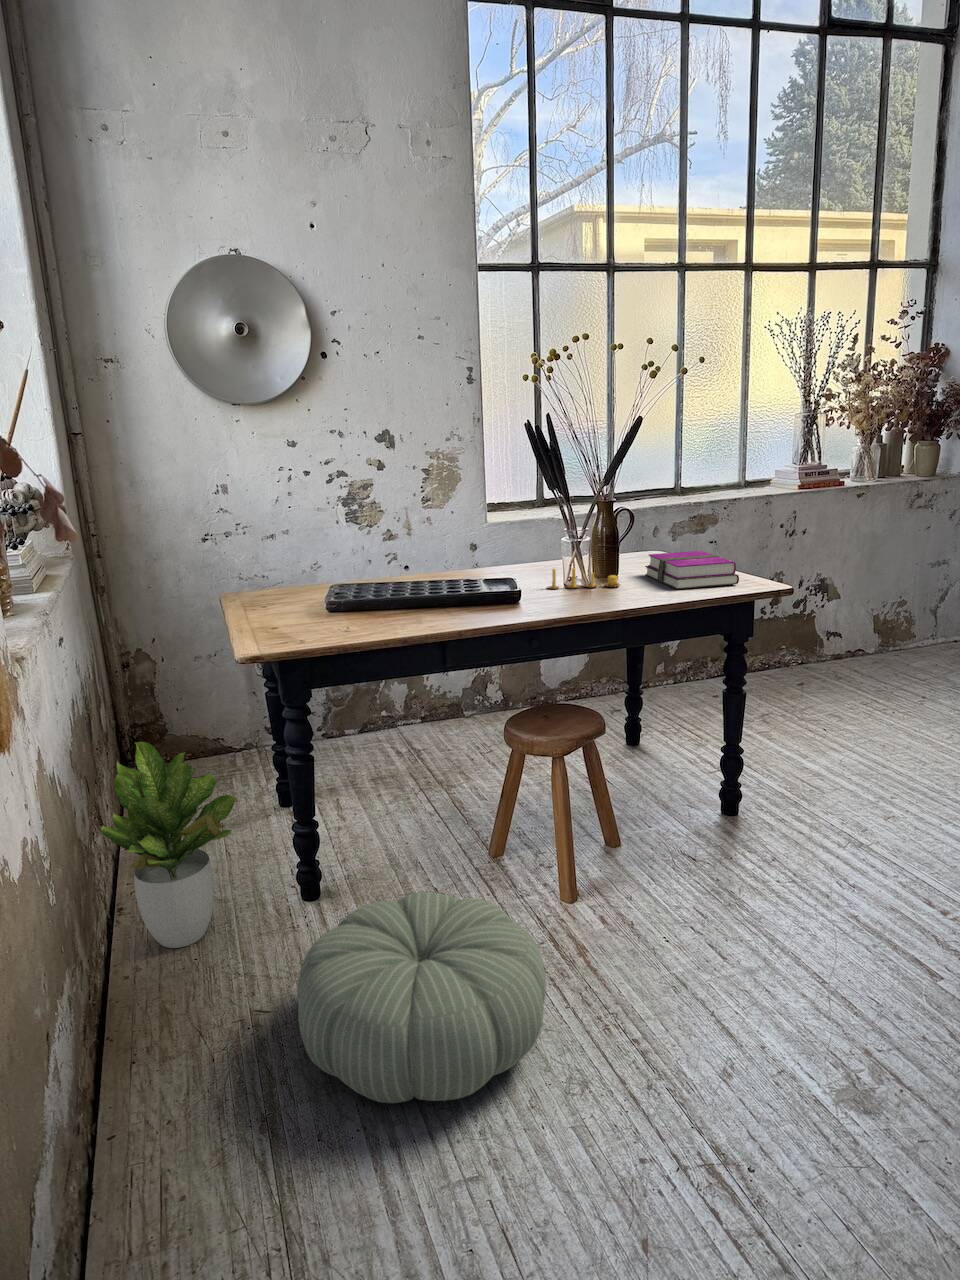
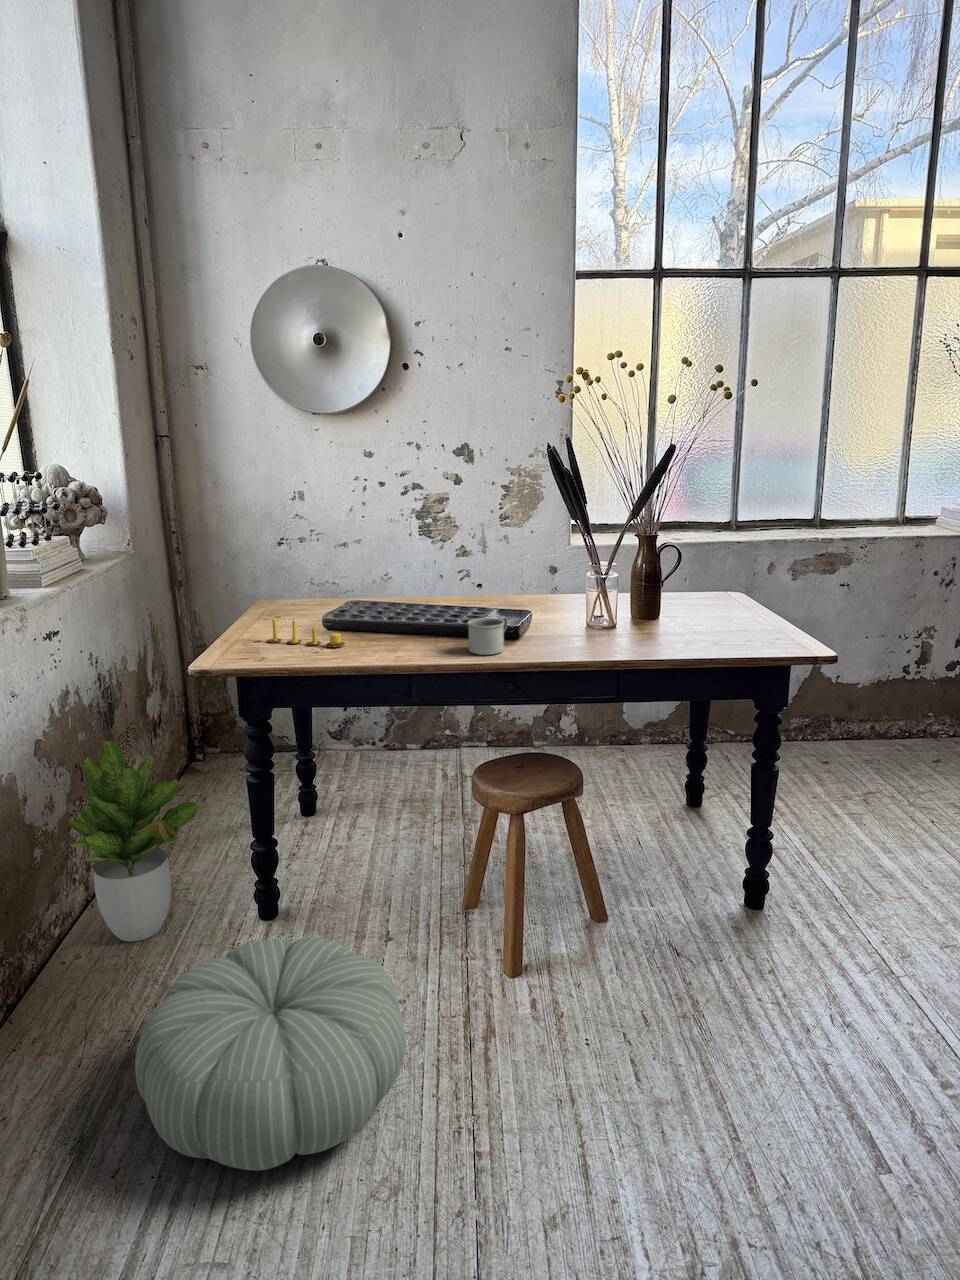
hardback book: present [645,551,739,589] -> none [677,600,767,645]
candle: present [548,568,620,589] -> present [267,619,345,647]
mug: none [497,578,531,613] -> present [468,617,508,655]

